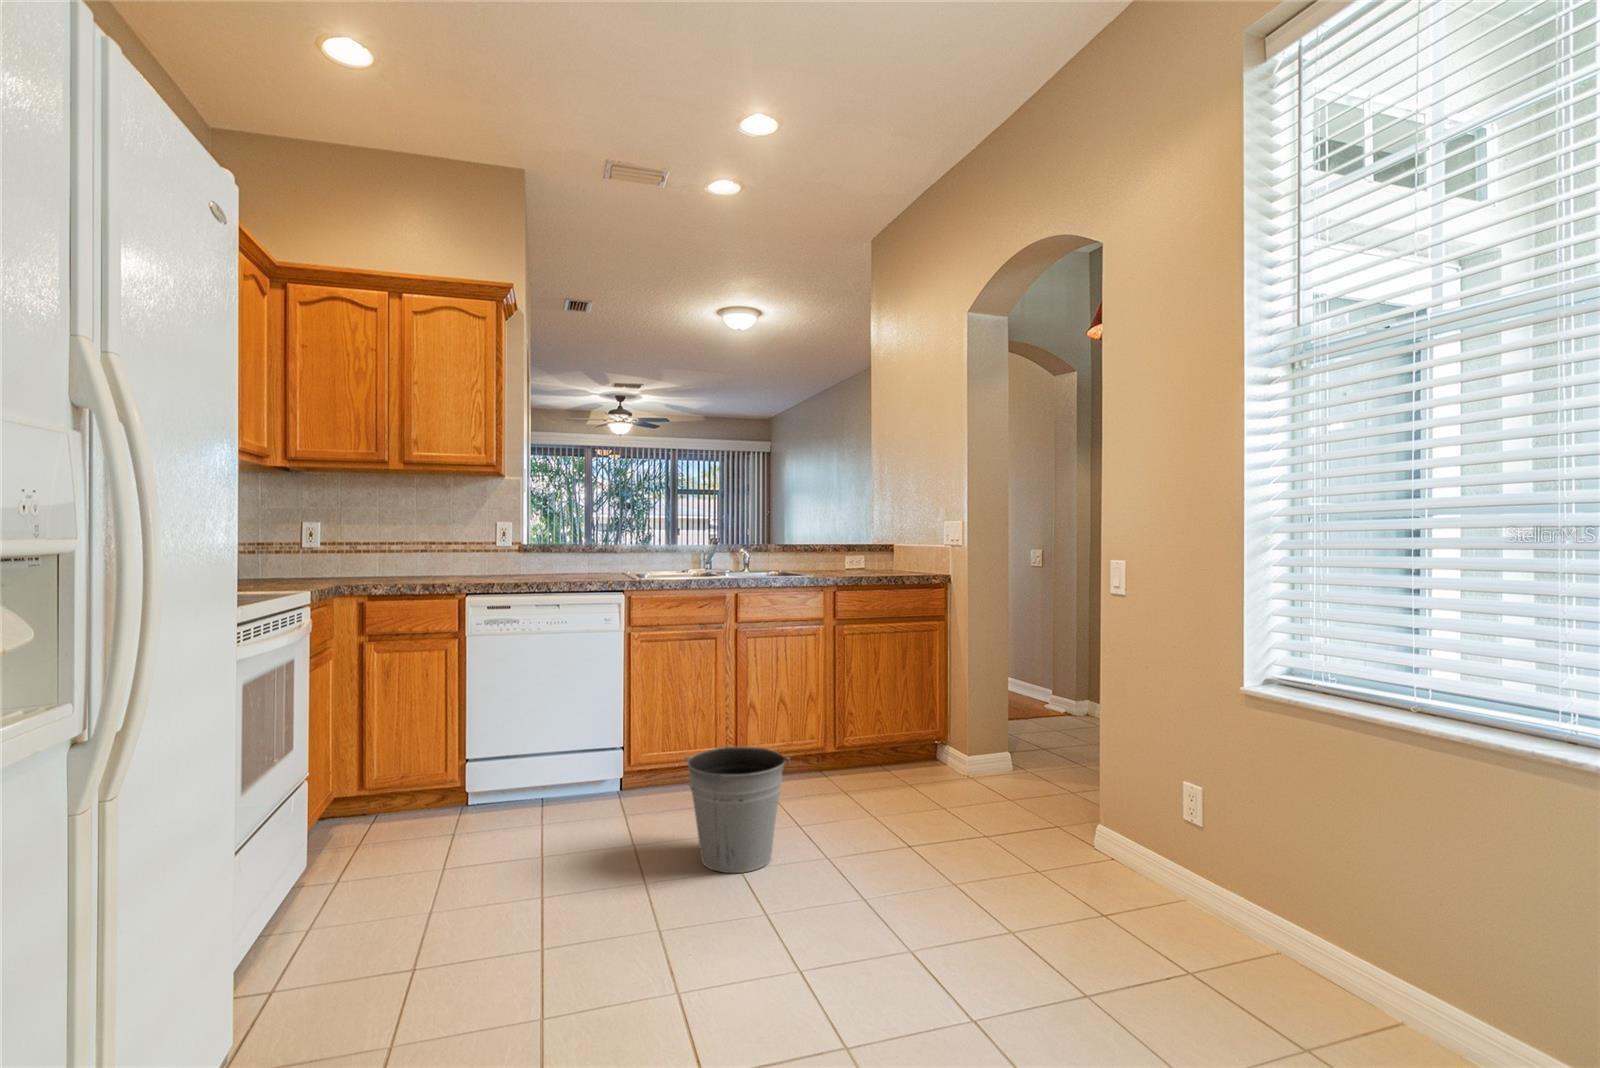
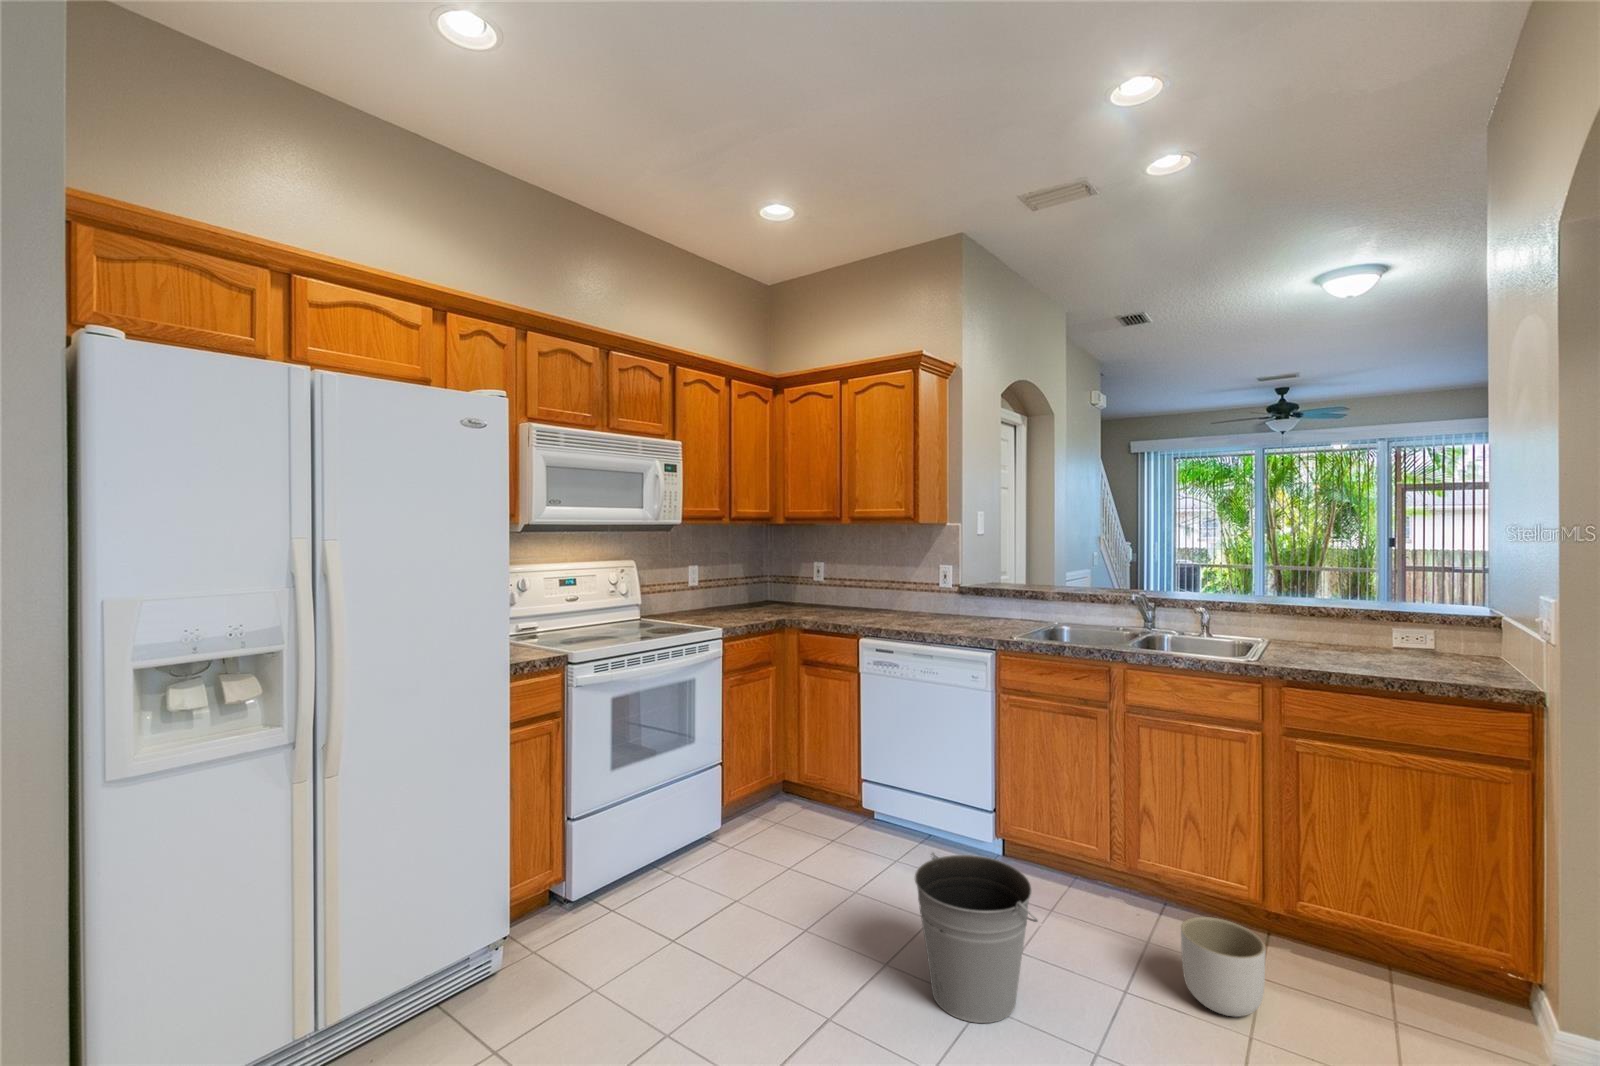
planter: none [821,750,871,807] -> present [1181,917,1266,1017]

